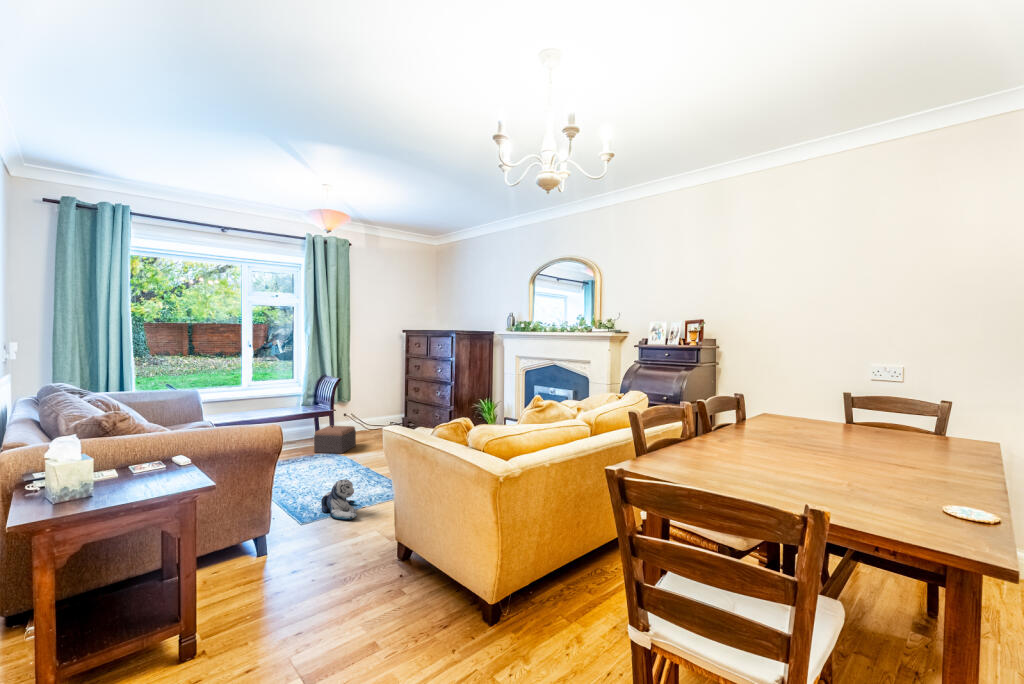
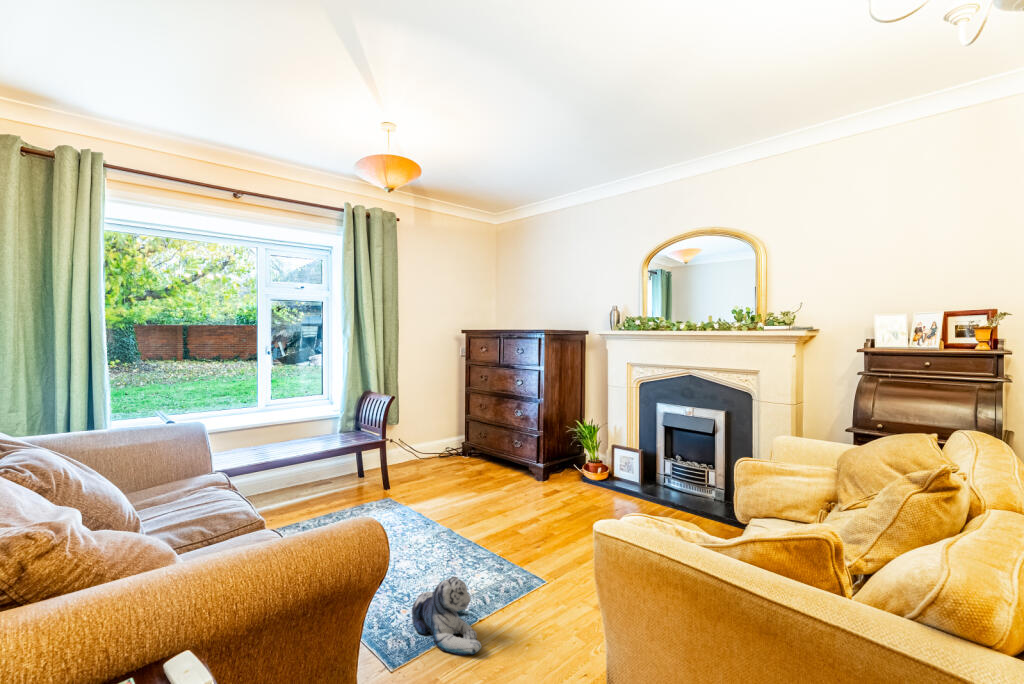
footstool: present [314,426,356,453] -> none [363,460,416,501]

